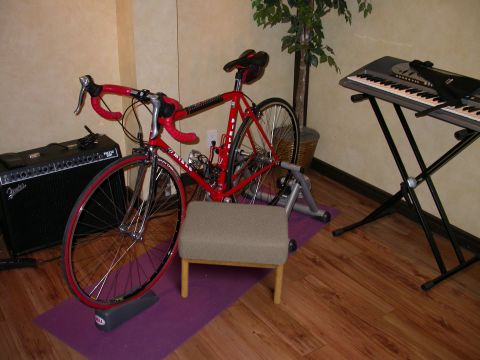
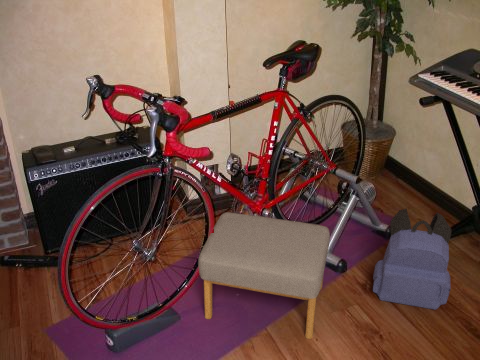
backpack: none [322,188,387,273] -> present [373,209,451,310]

